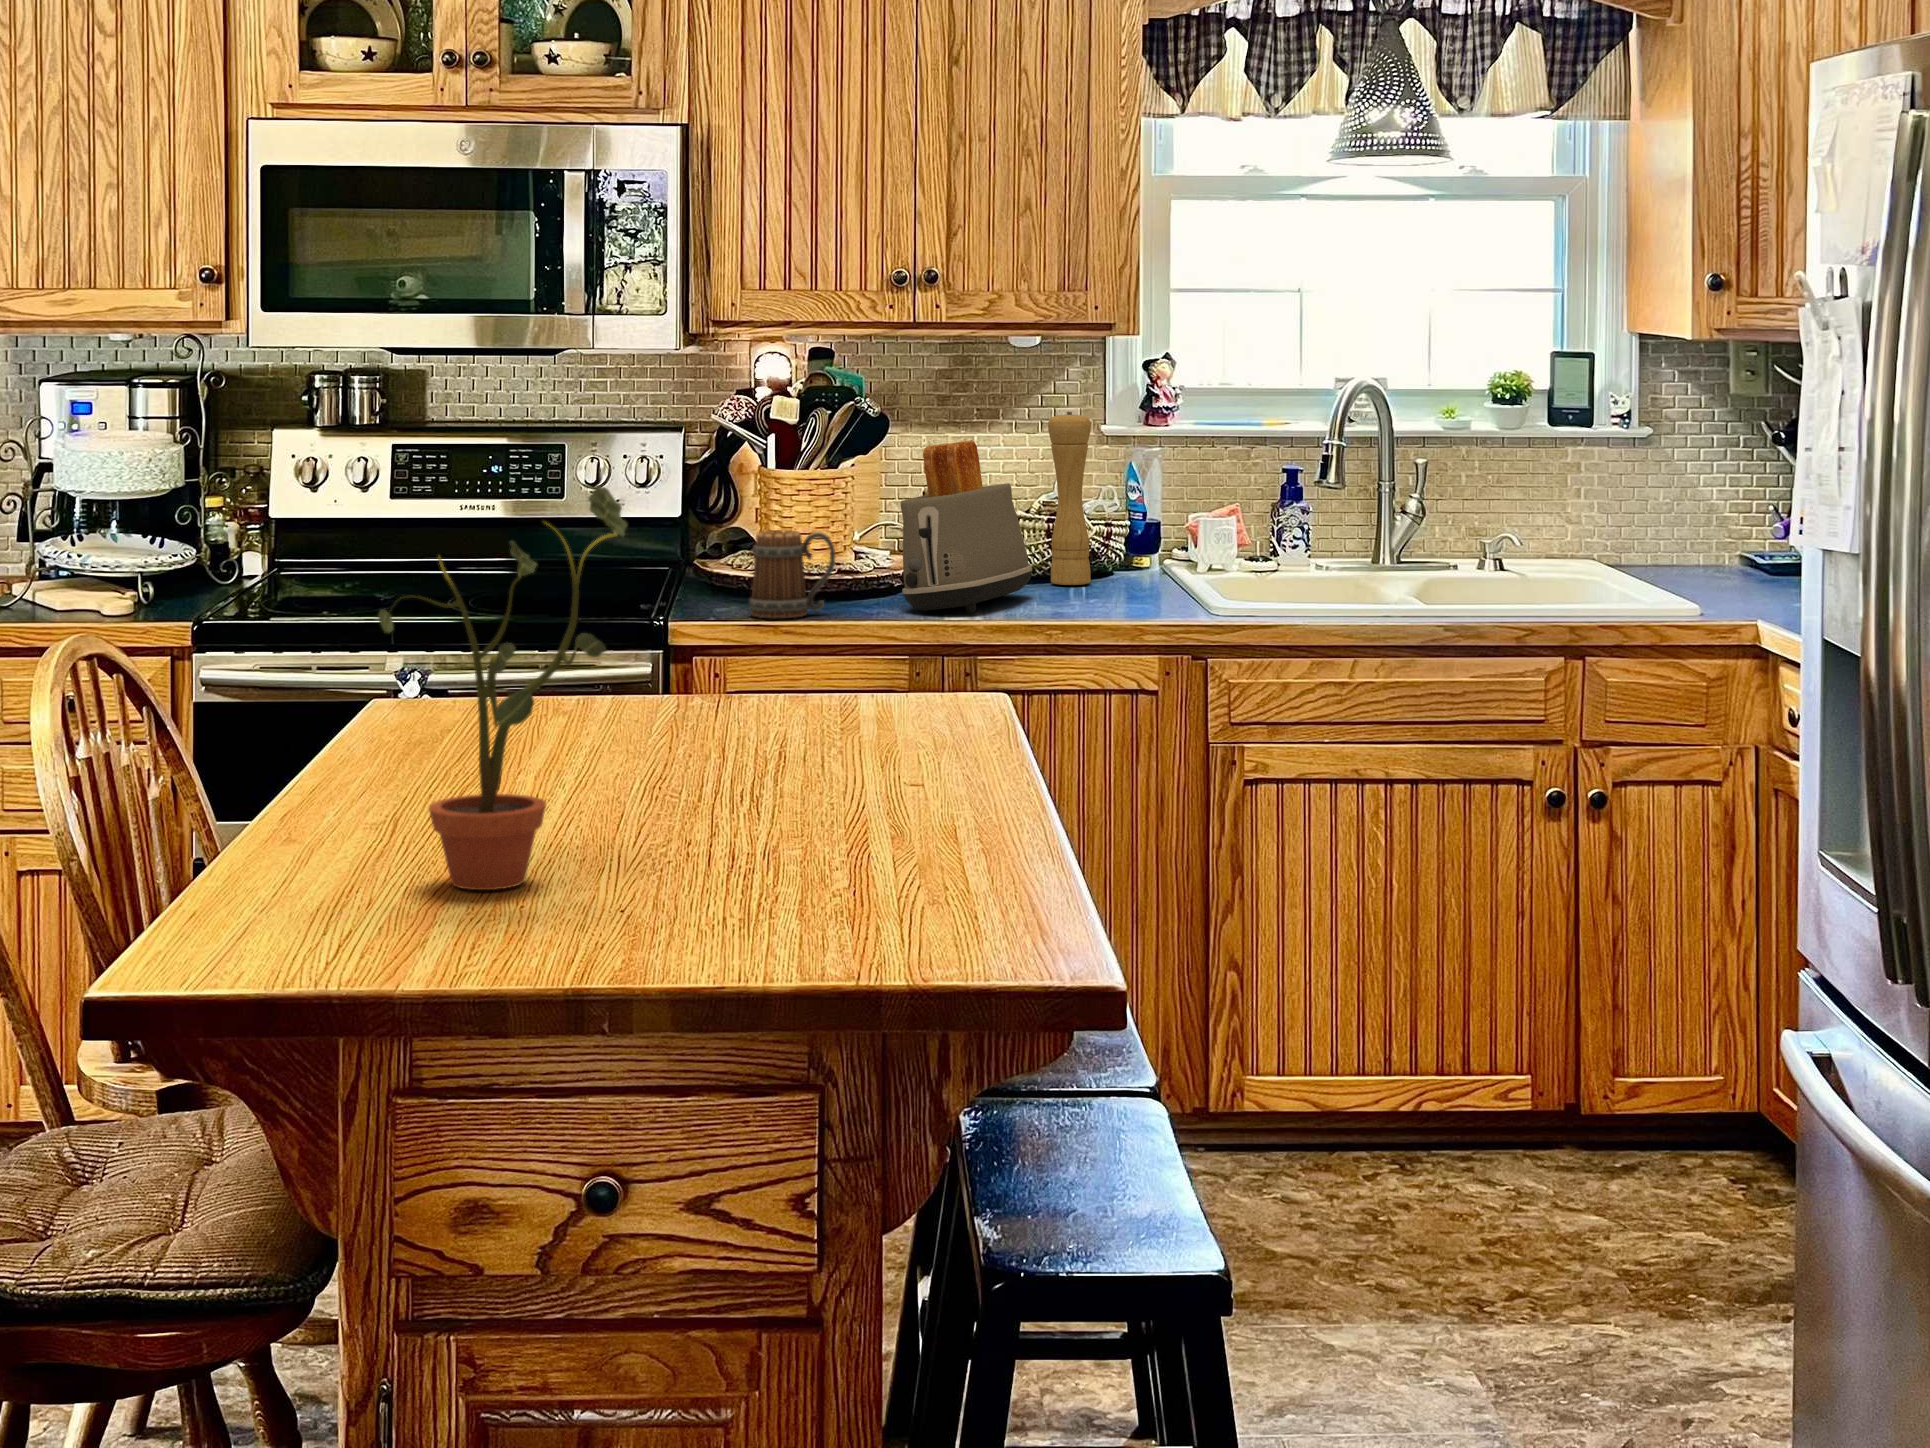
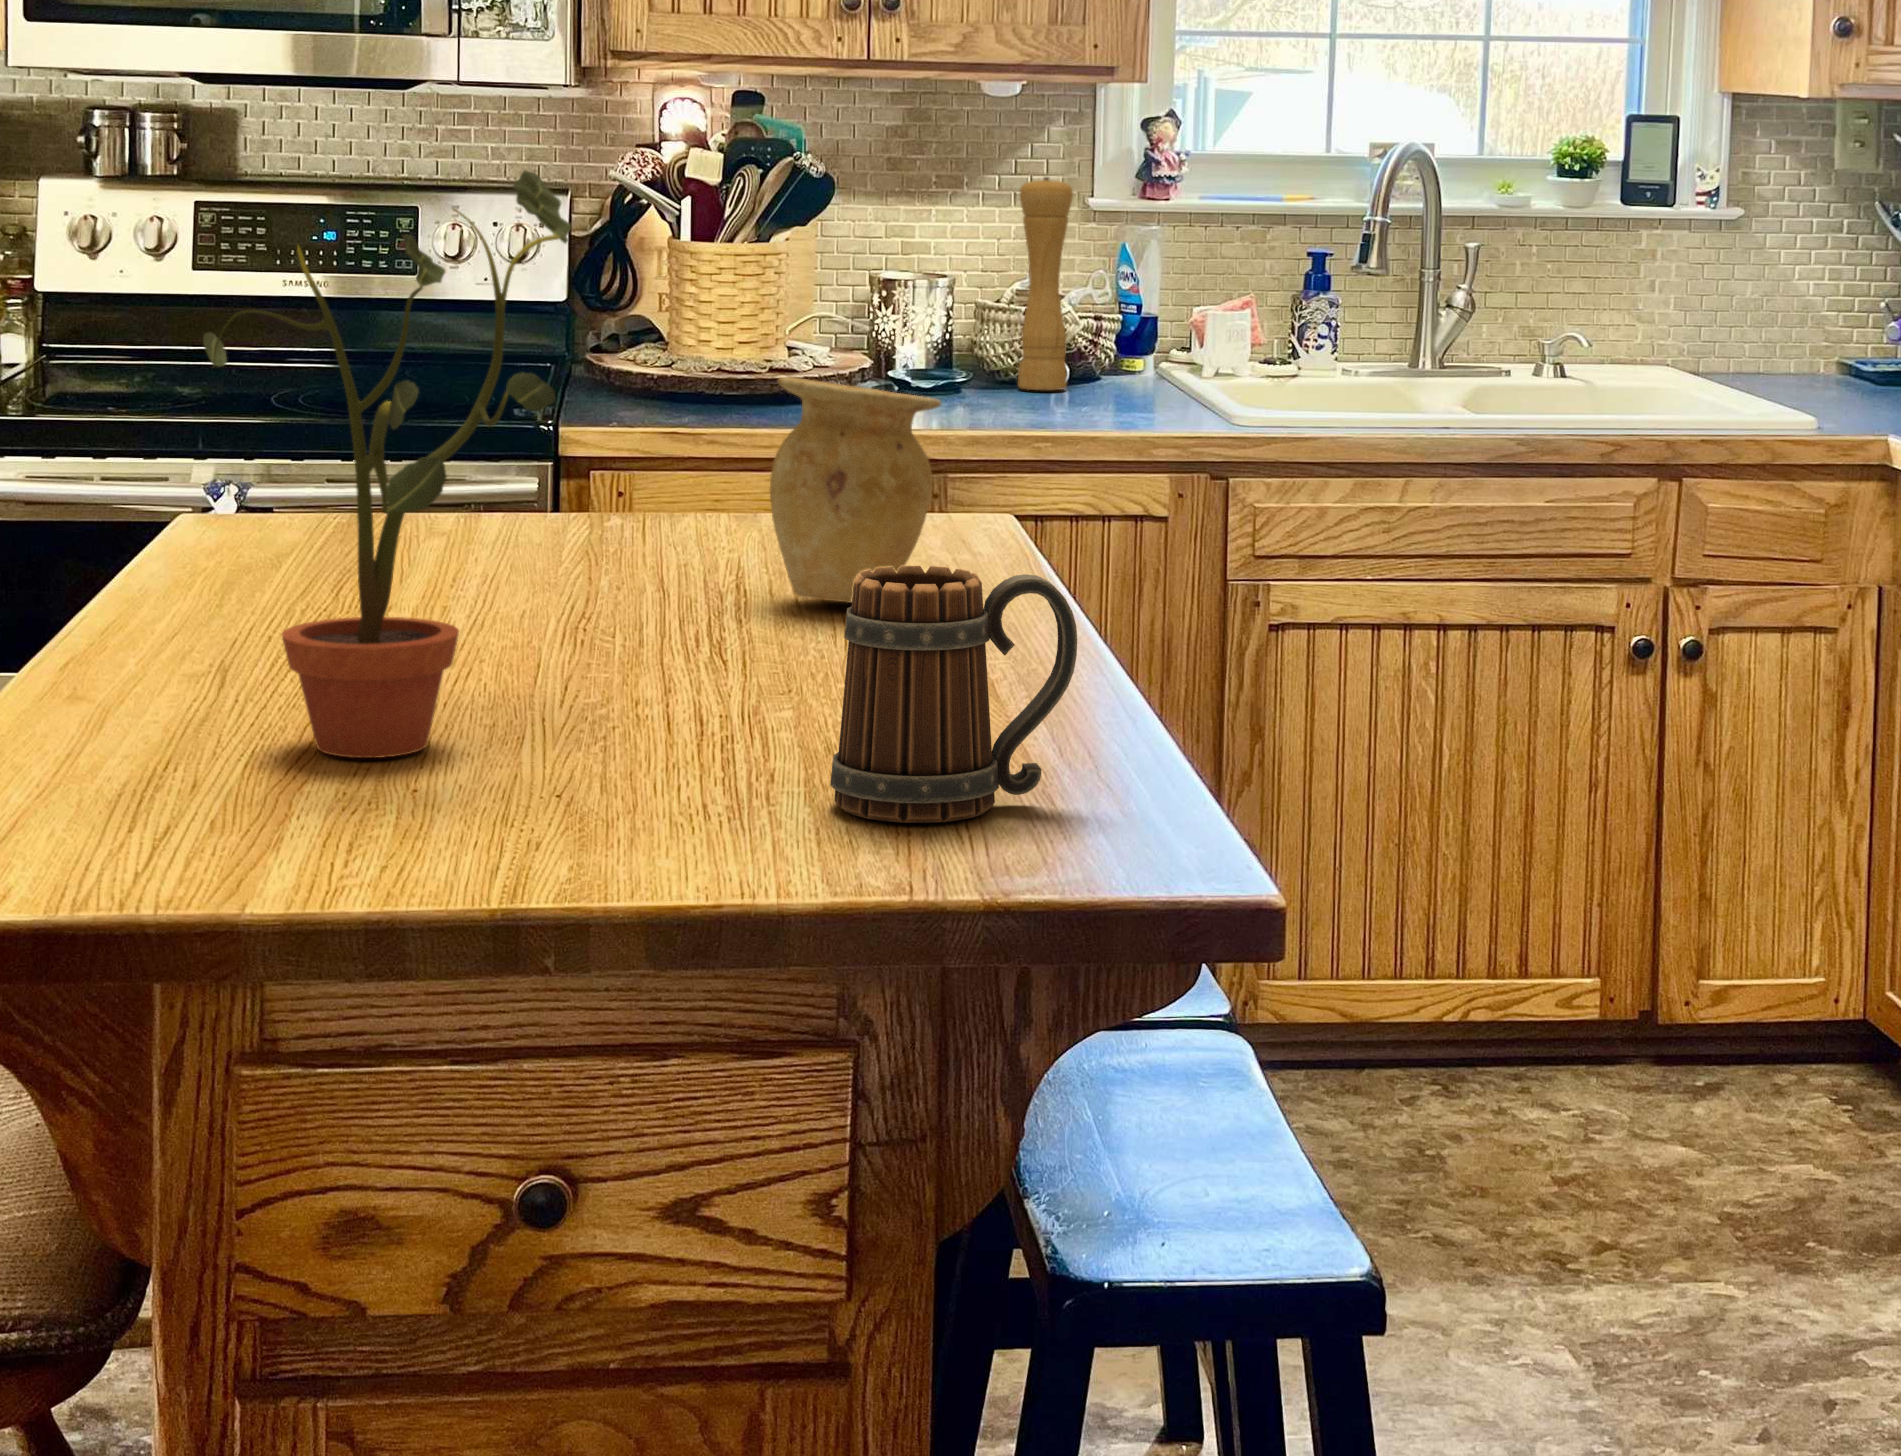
toaster: present [900,440,1032,612] -> none [846,205,1002,417]
mug: present [749,530,836,618] -> present [830,566,1077,823]
vase: none [784,612,906,775] -> present [770,377,942,603]

